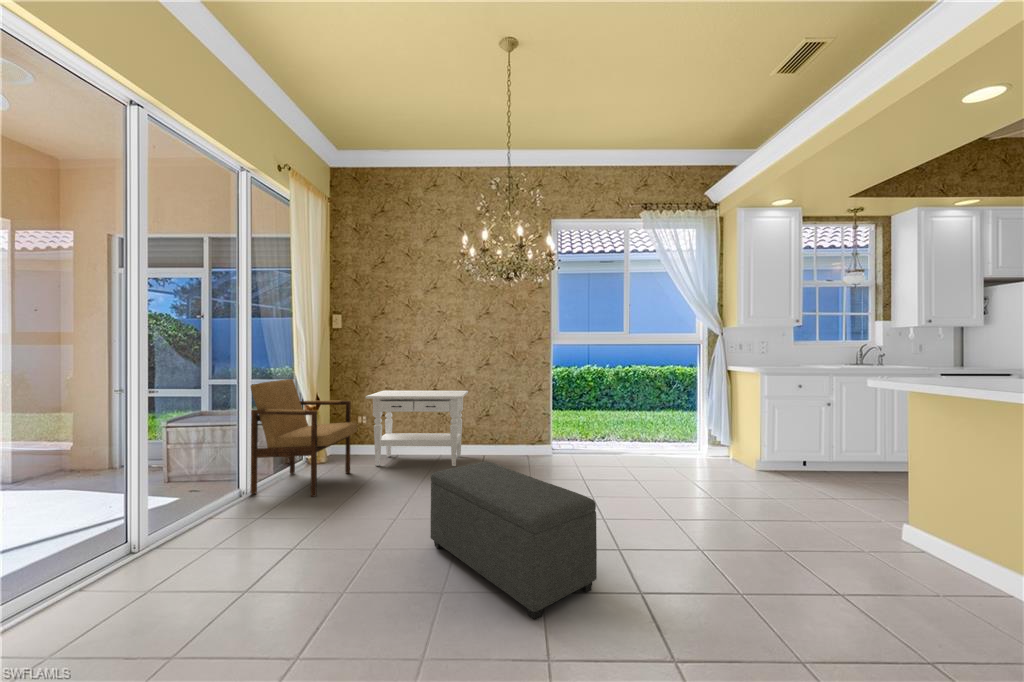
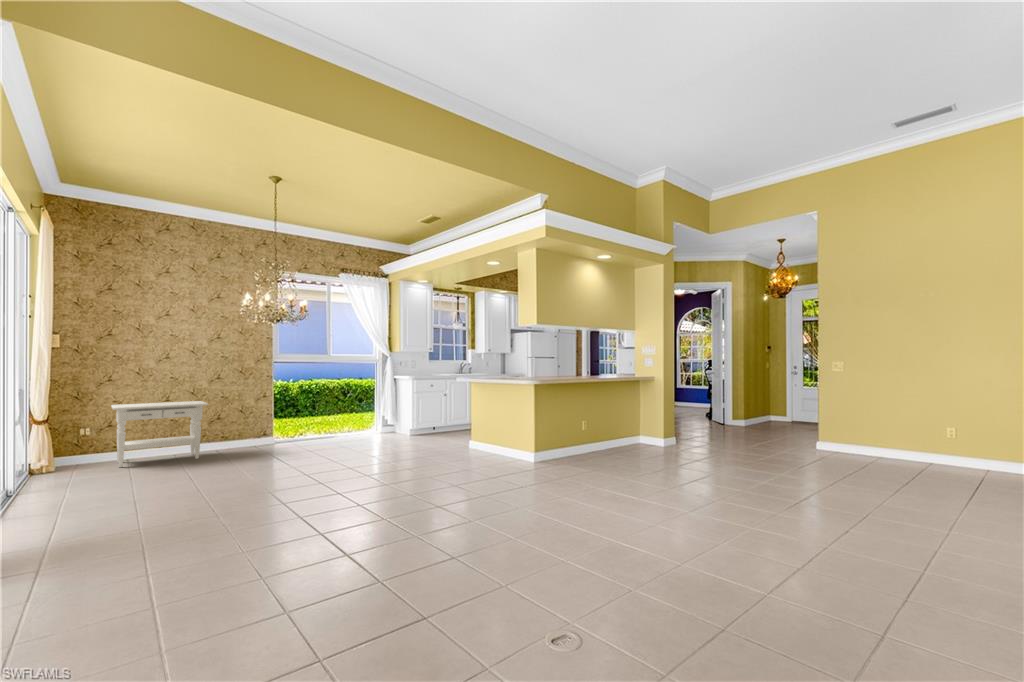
armchair: present [251,379,357,497] -> none [22,395,112,492]
ottoman: present [430,462,597,620] -> none [239,433,342,484]

